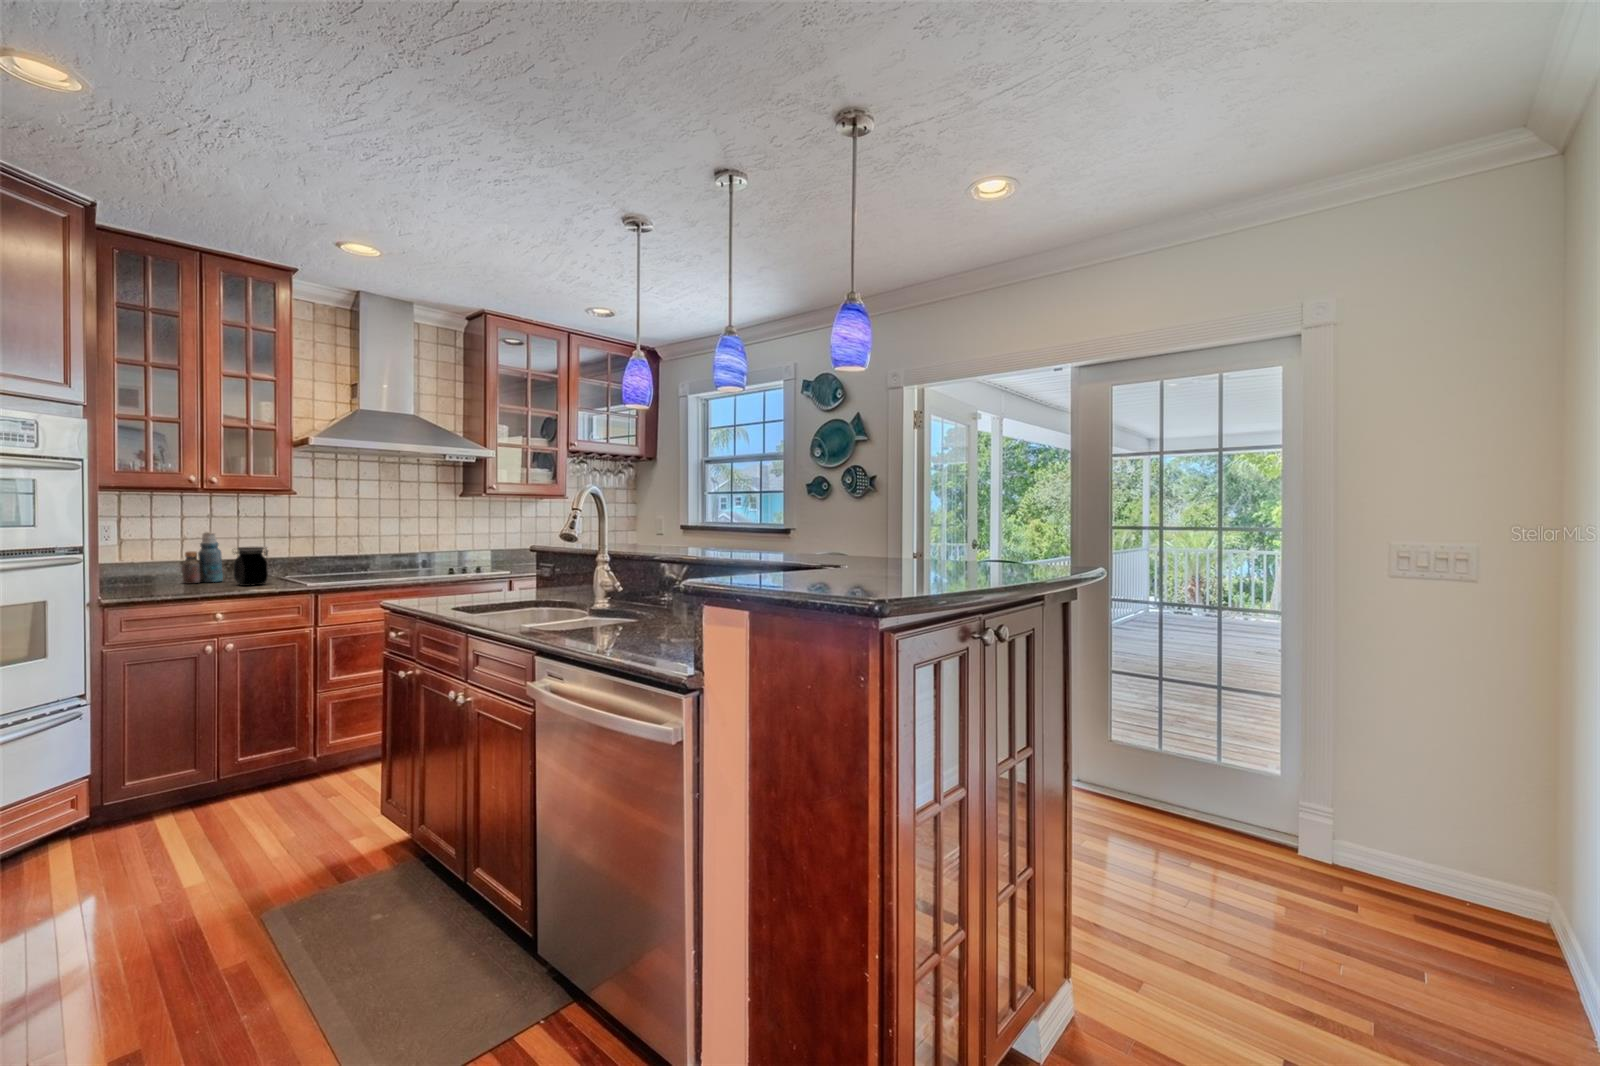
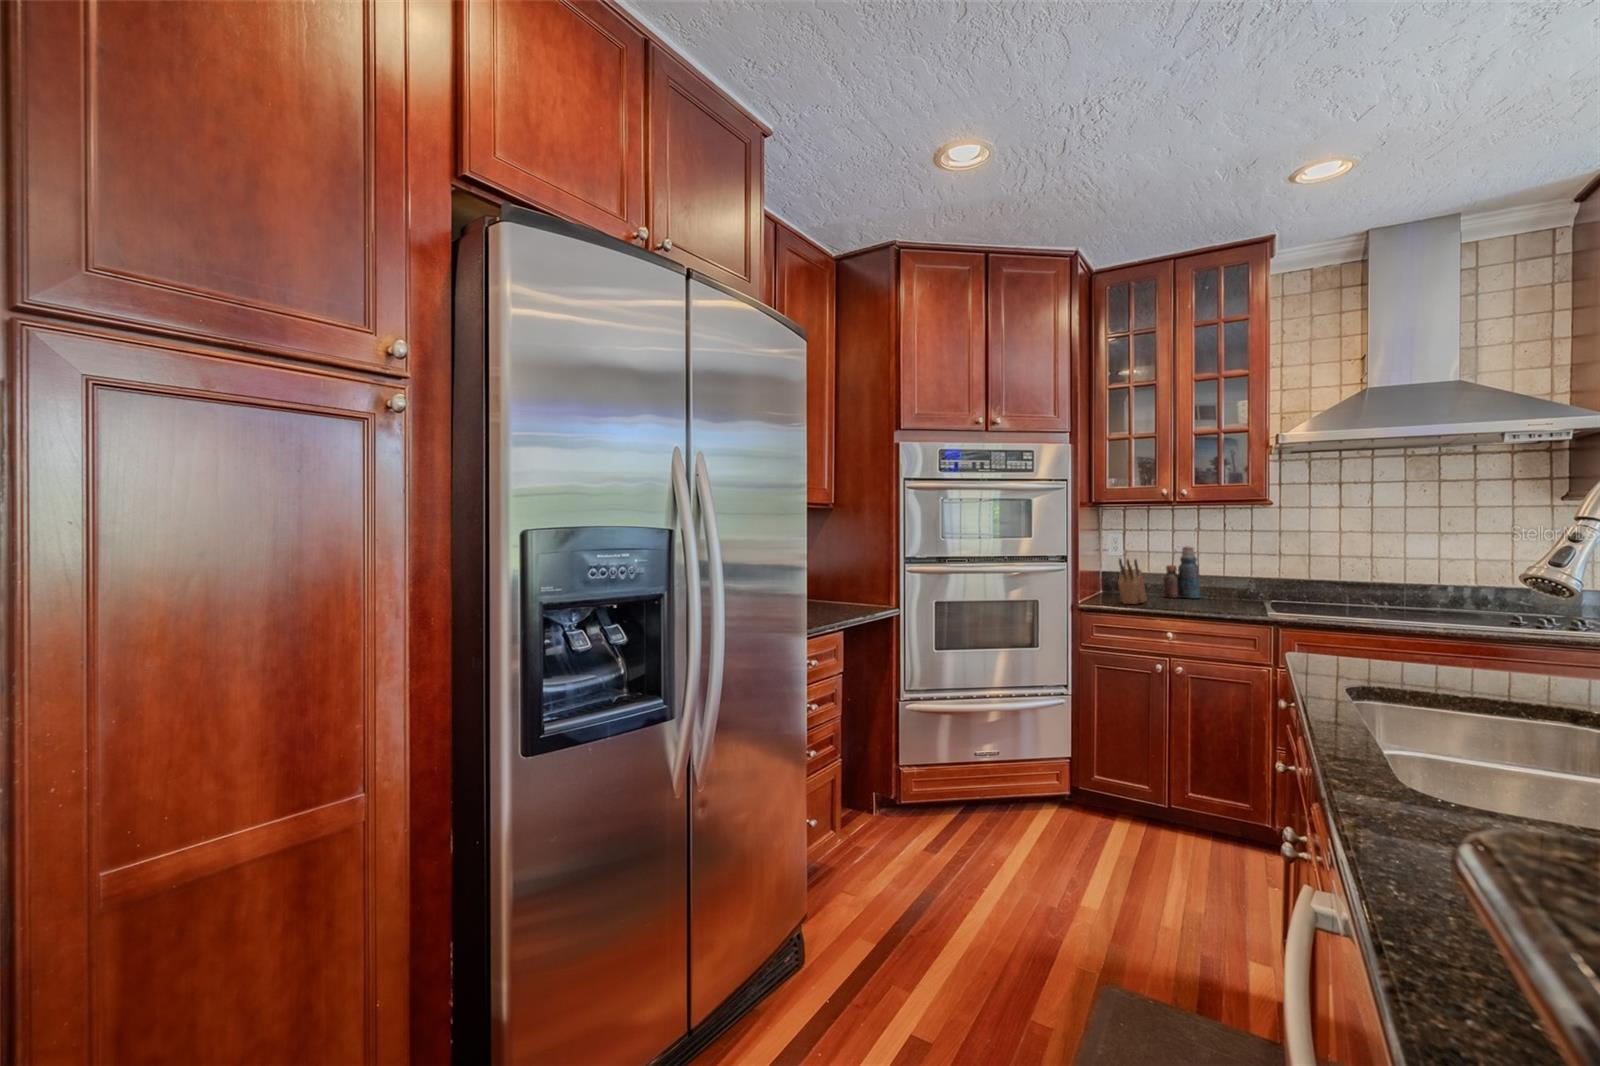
knife block: none [148,547,178,594] -> present [1118,559,1147,604]
jar: present [233,547,268,586] -> none [1200,563,1237,606]

